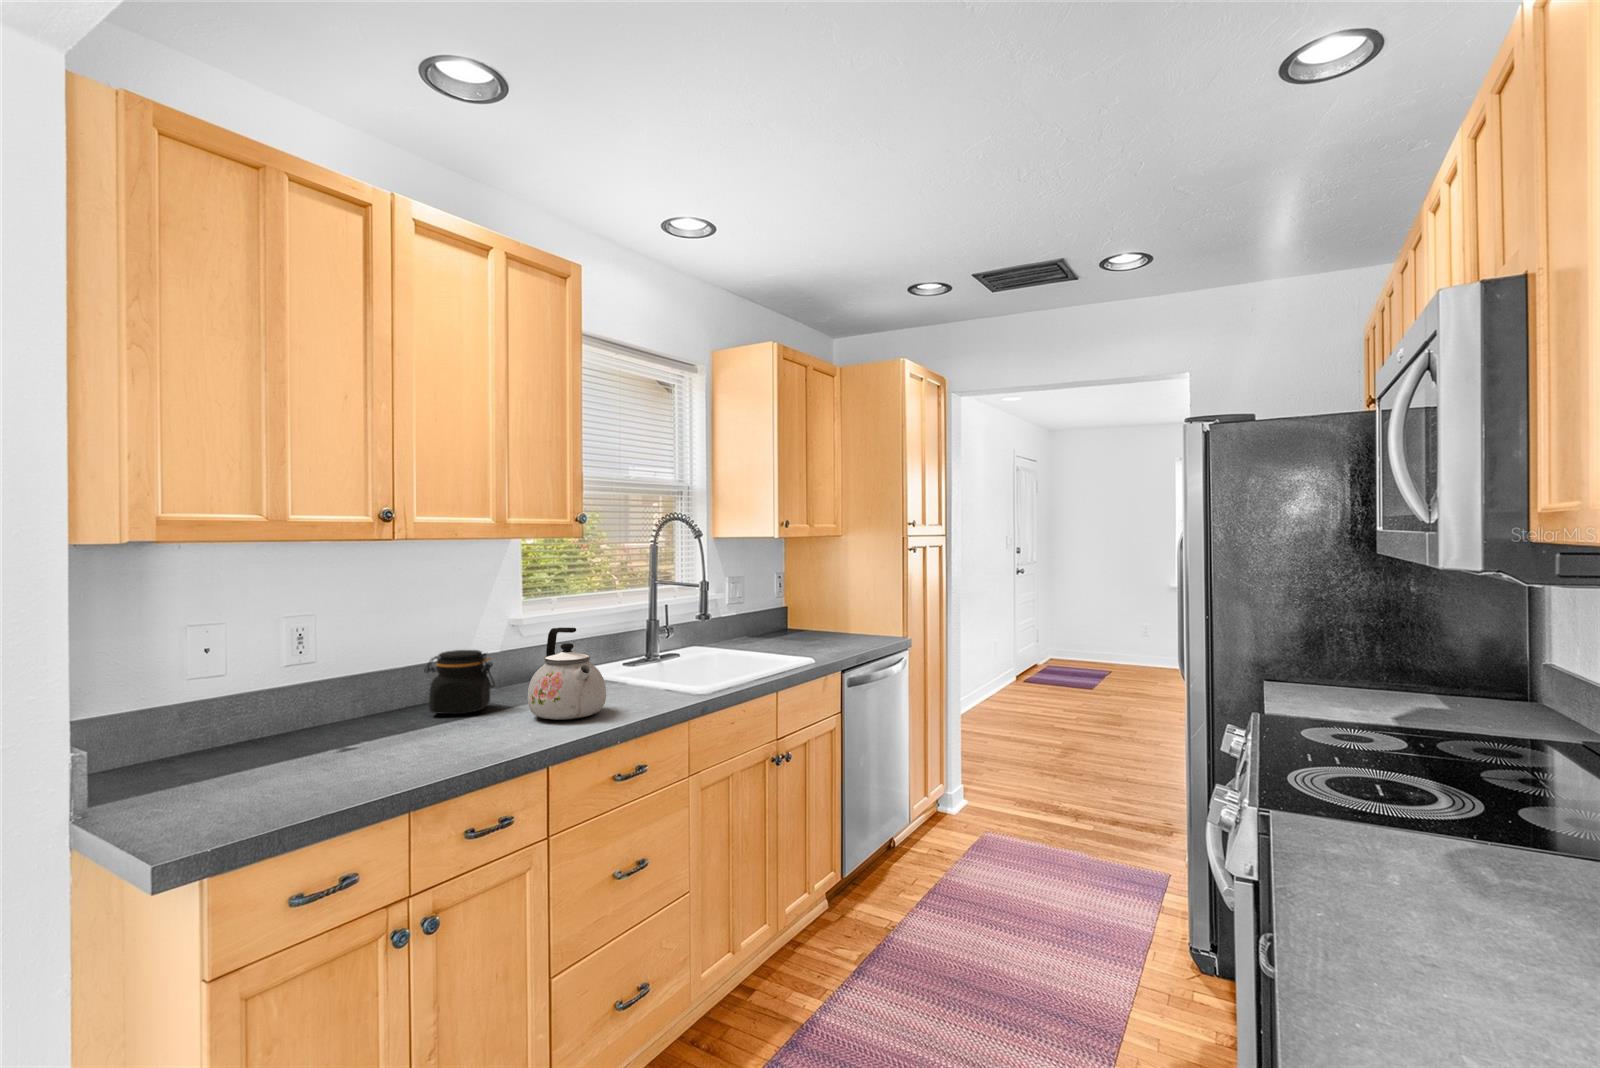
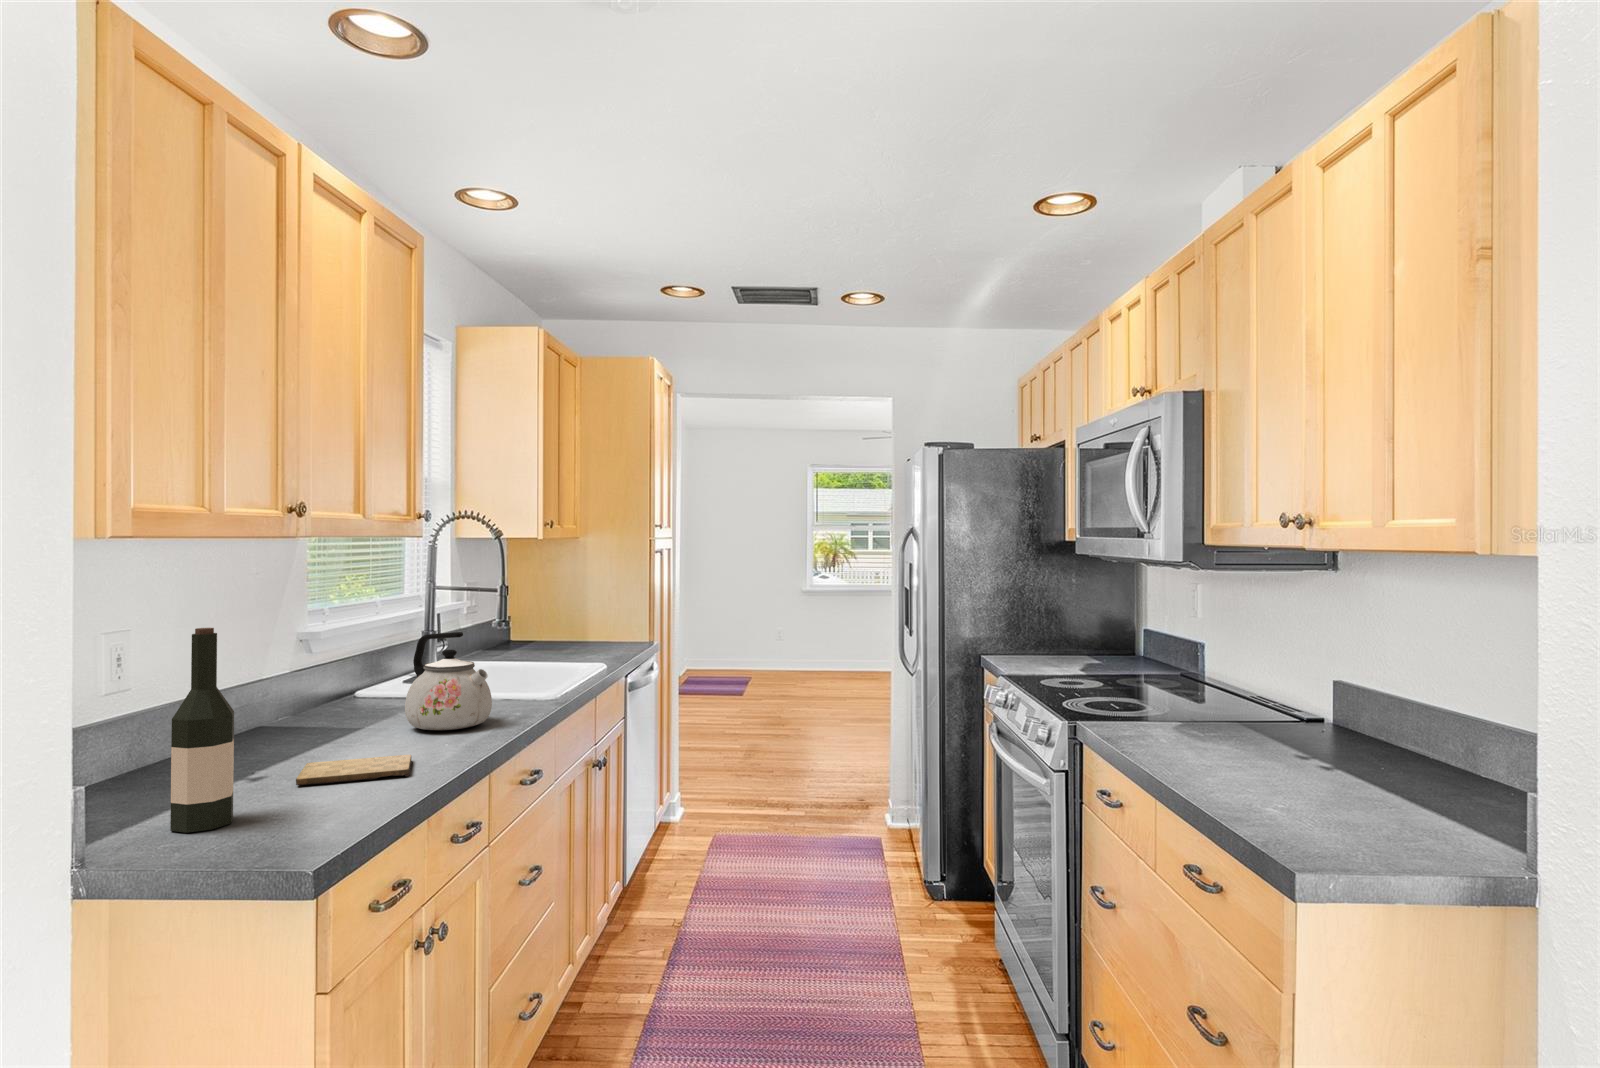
wine bottle: none [198,624,255,801] -> present [170,628,234,833]
jar: present [424,650,495,714] -> none [262,665,348,739]
cutting board: none [351,741,471,768] -> present [296,755,413,785]

